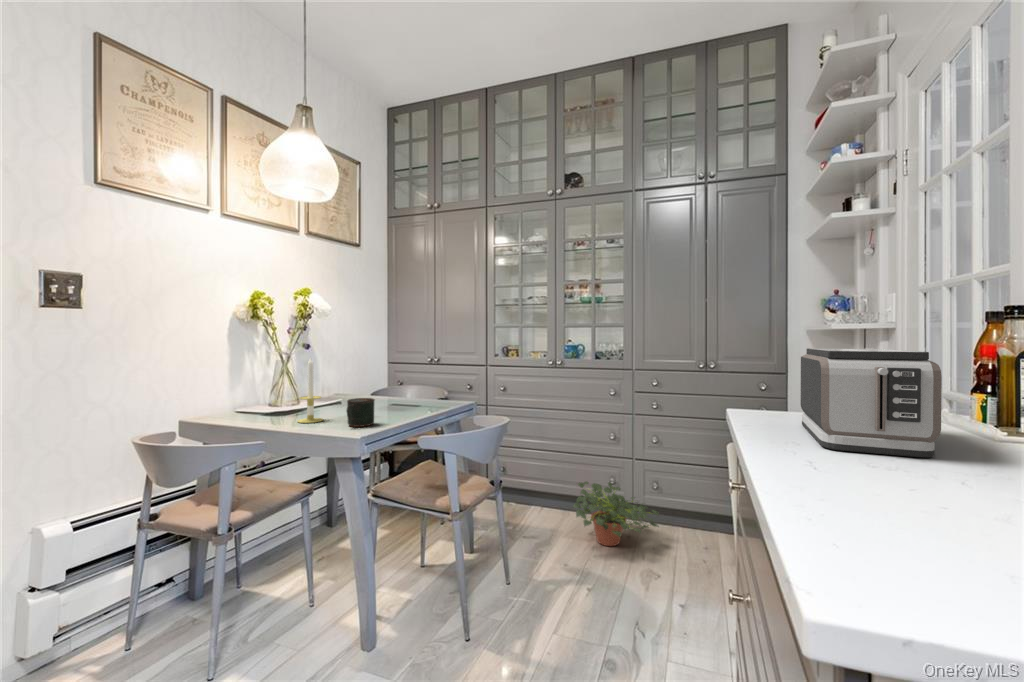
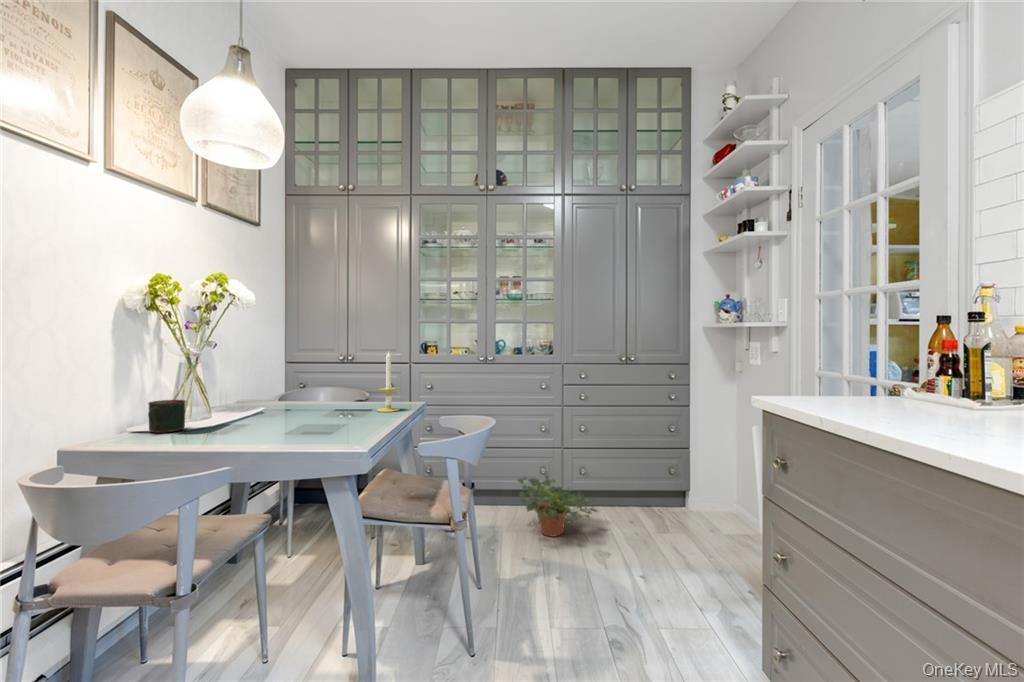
toaster: present [801,348,942,458] -> none [784,339,915,417]
candle: present [298,358,323,423] -> present [377,352,400,412]
mug: present [346,398,375,427] -> present [148,400,185,433]

